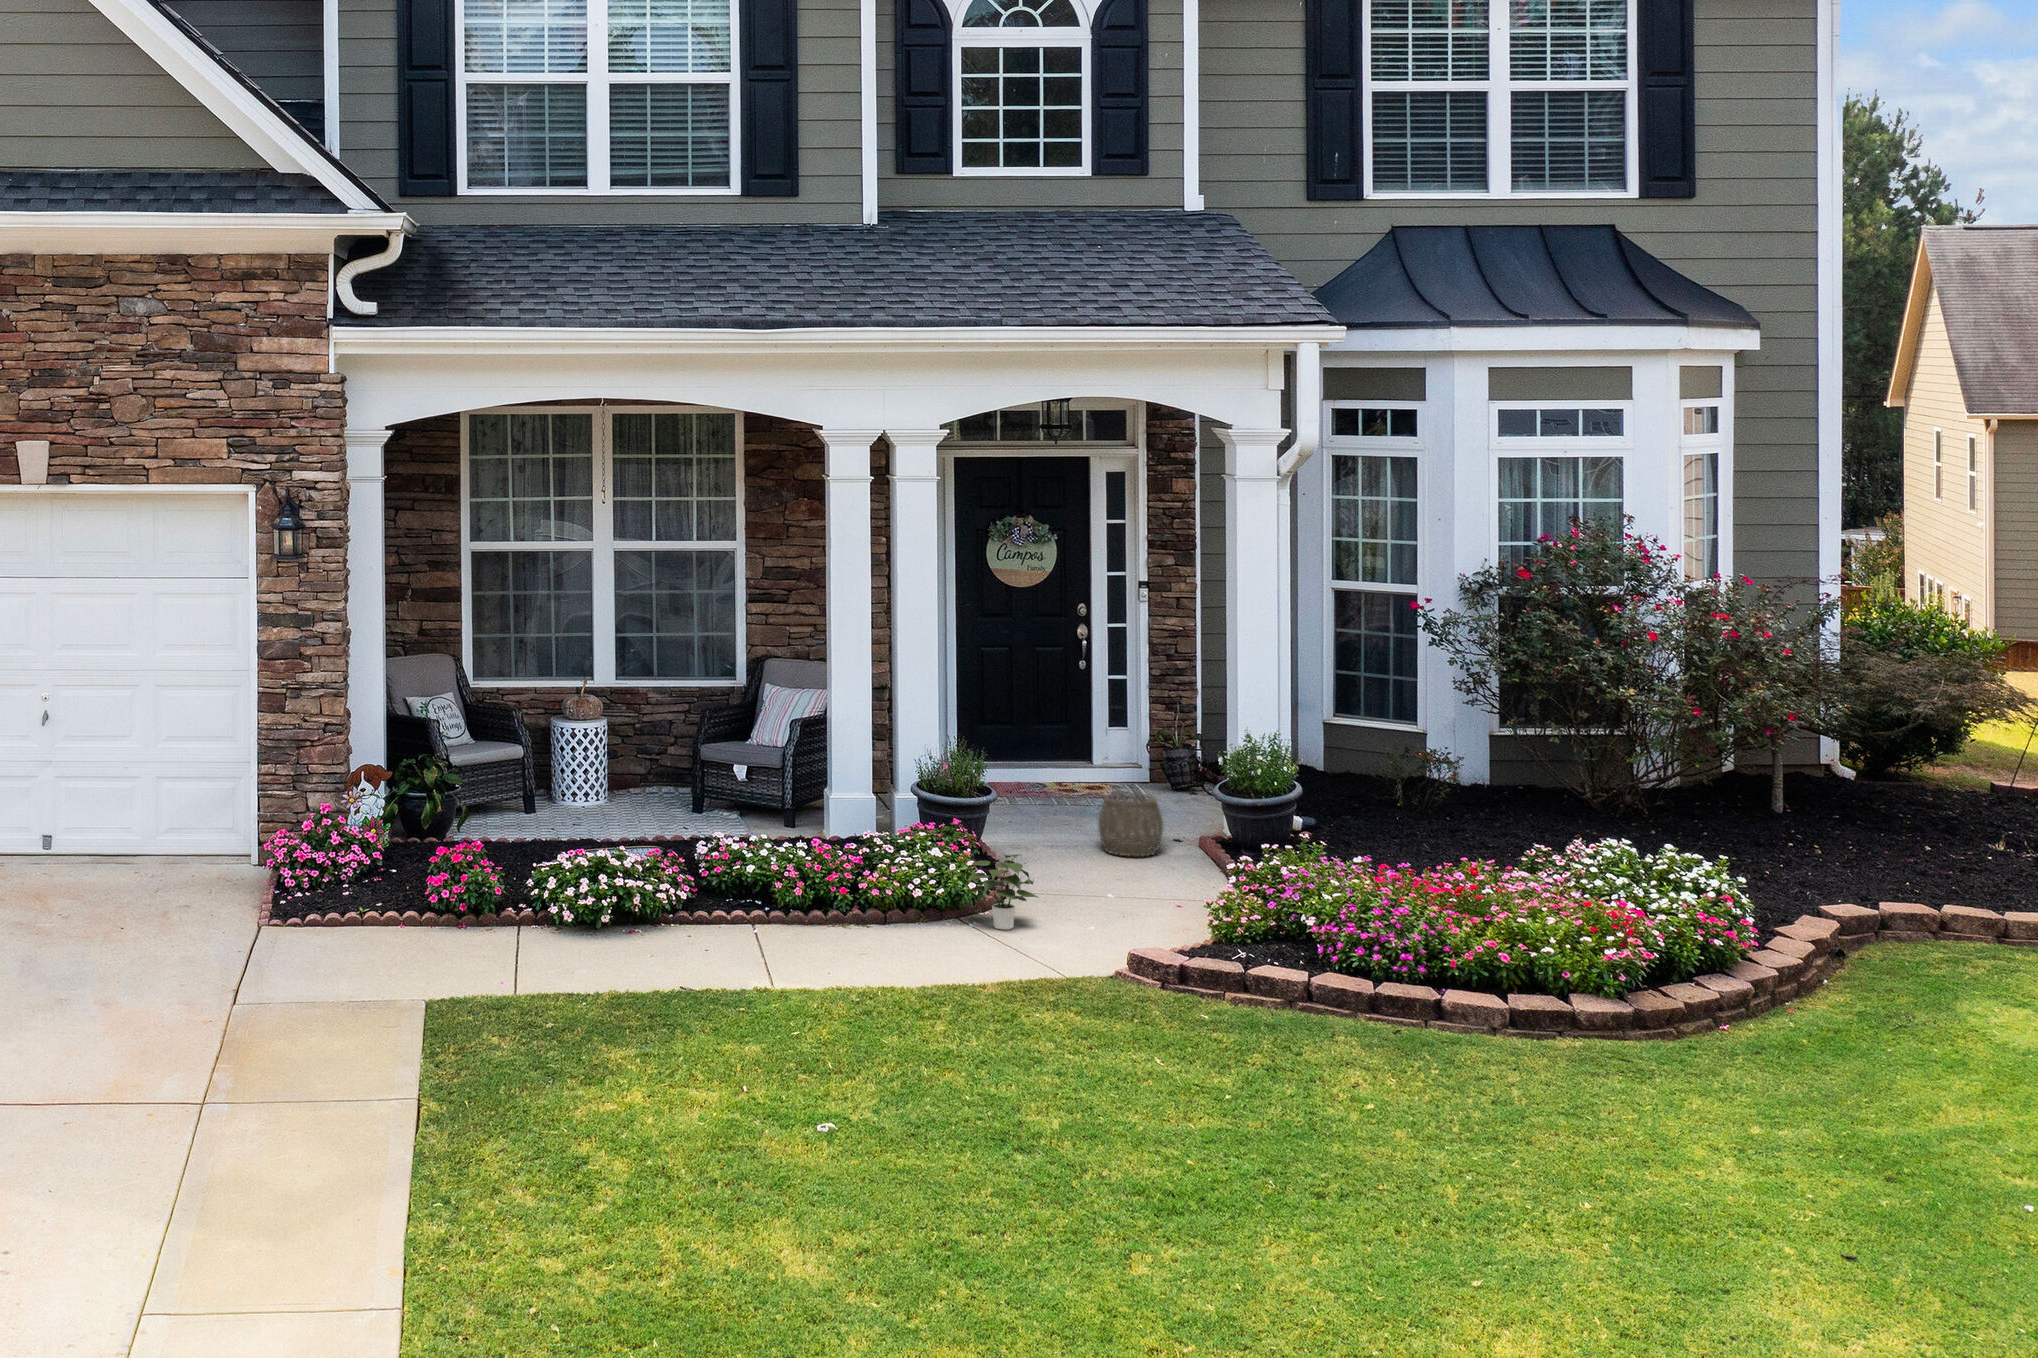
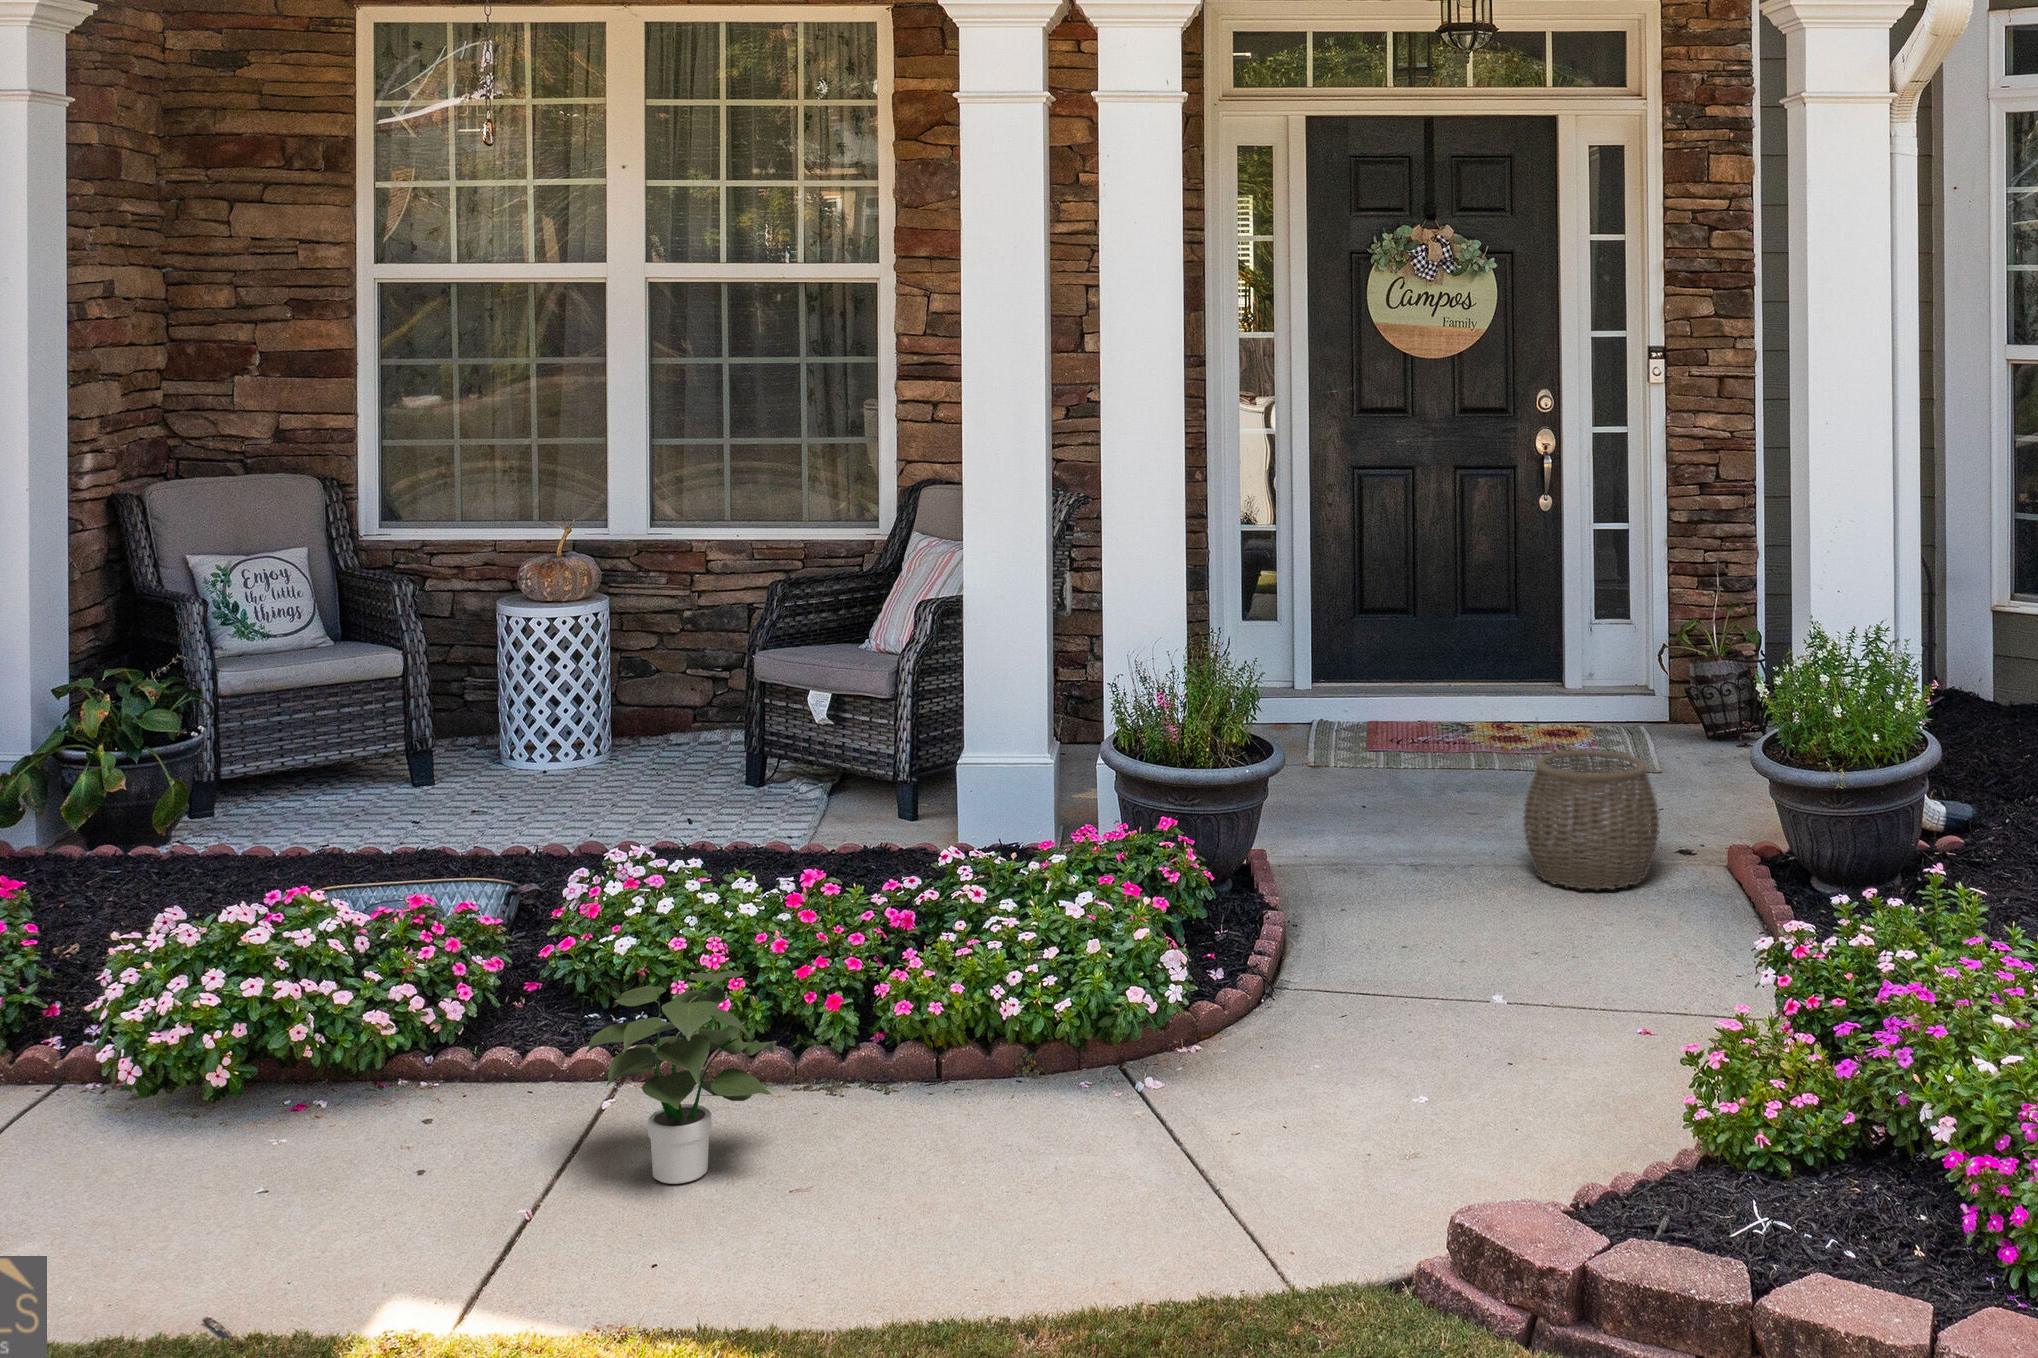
potted plant: present [969,854,1039,930] -> present [585,972,776,1184]

